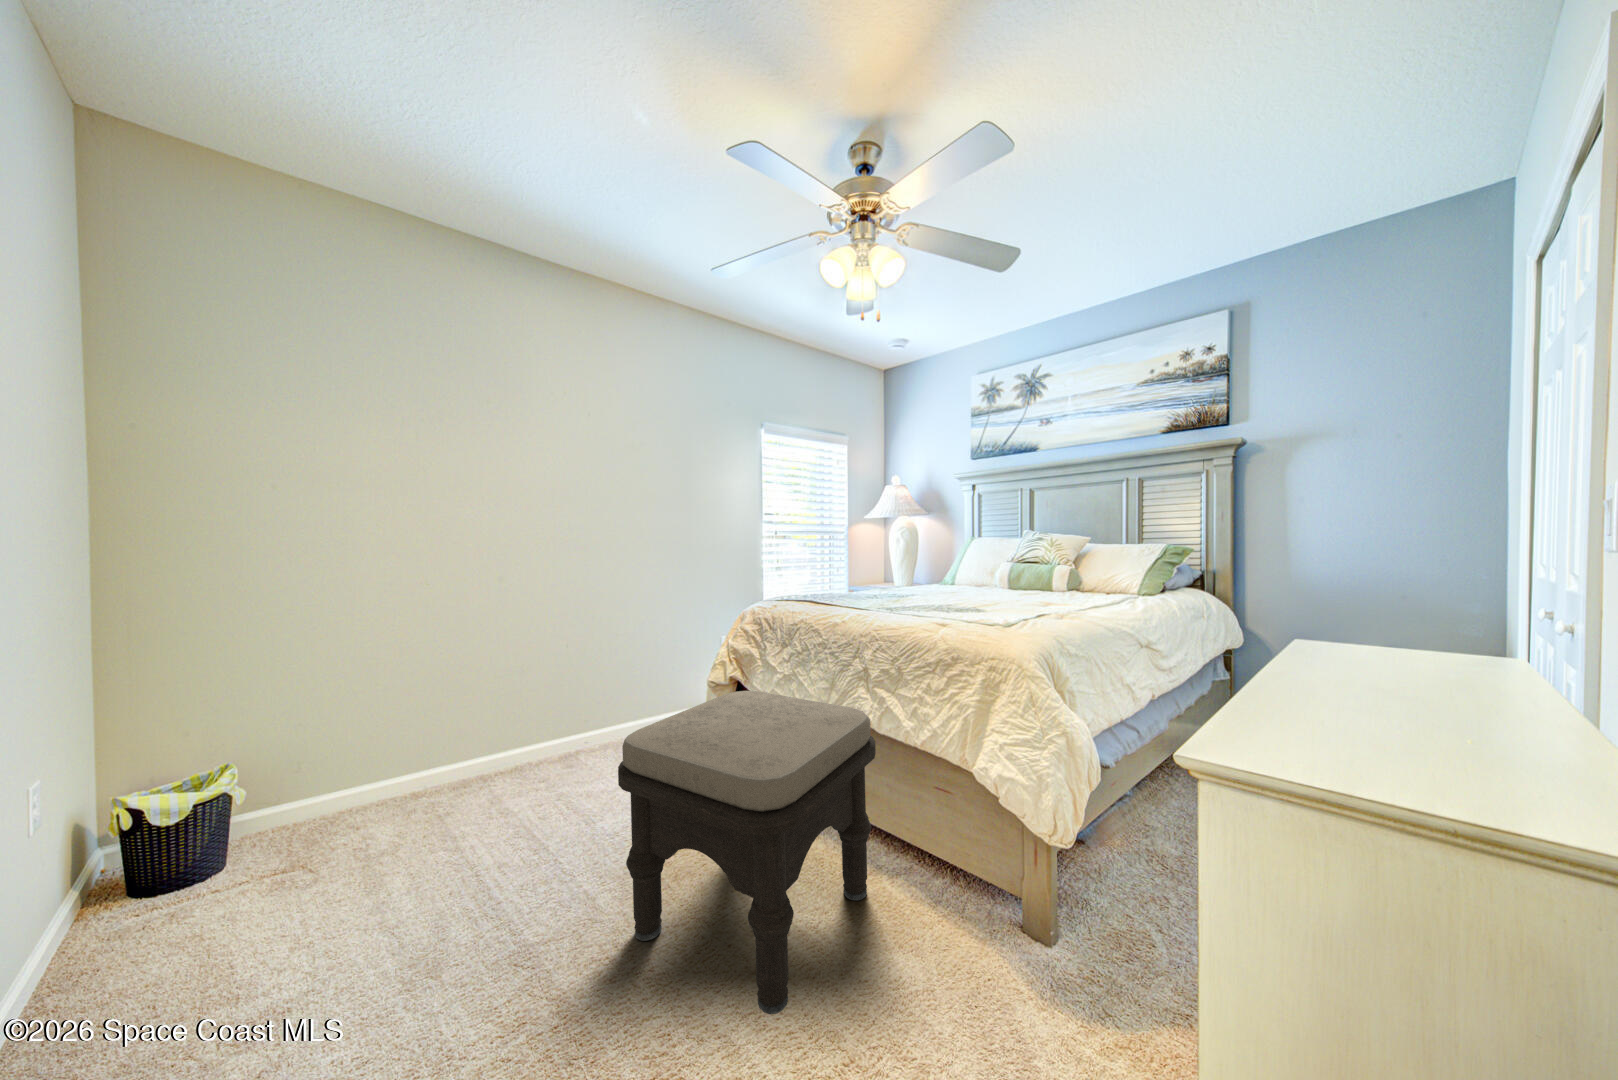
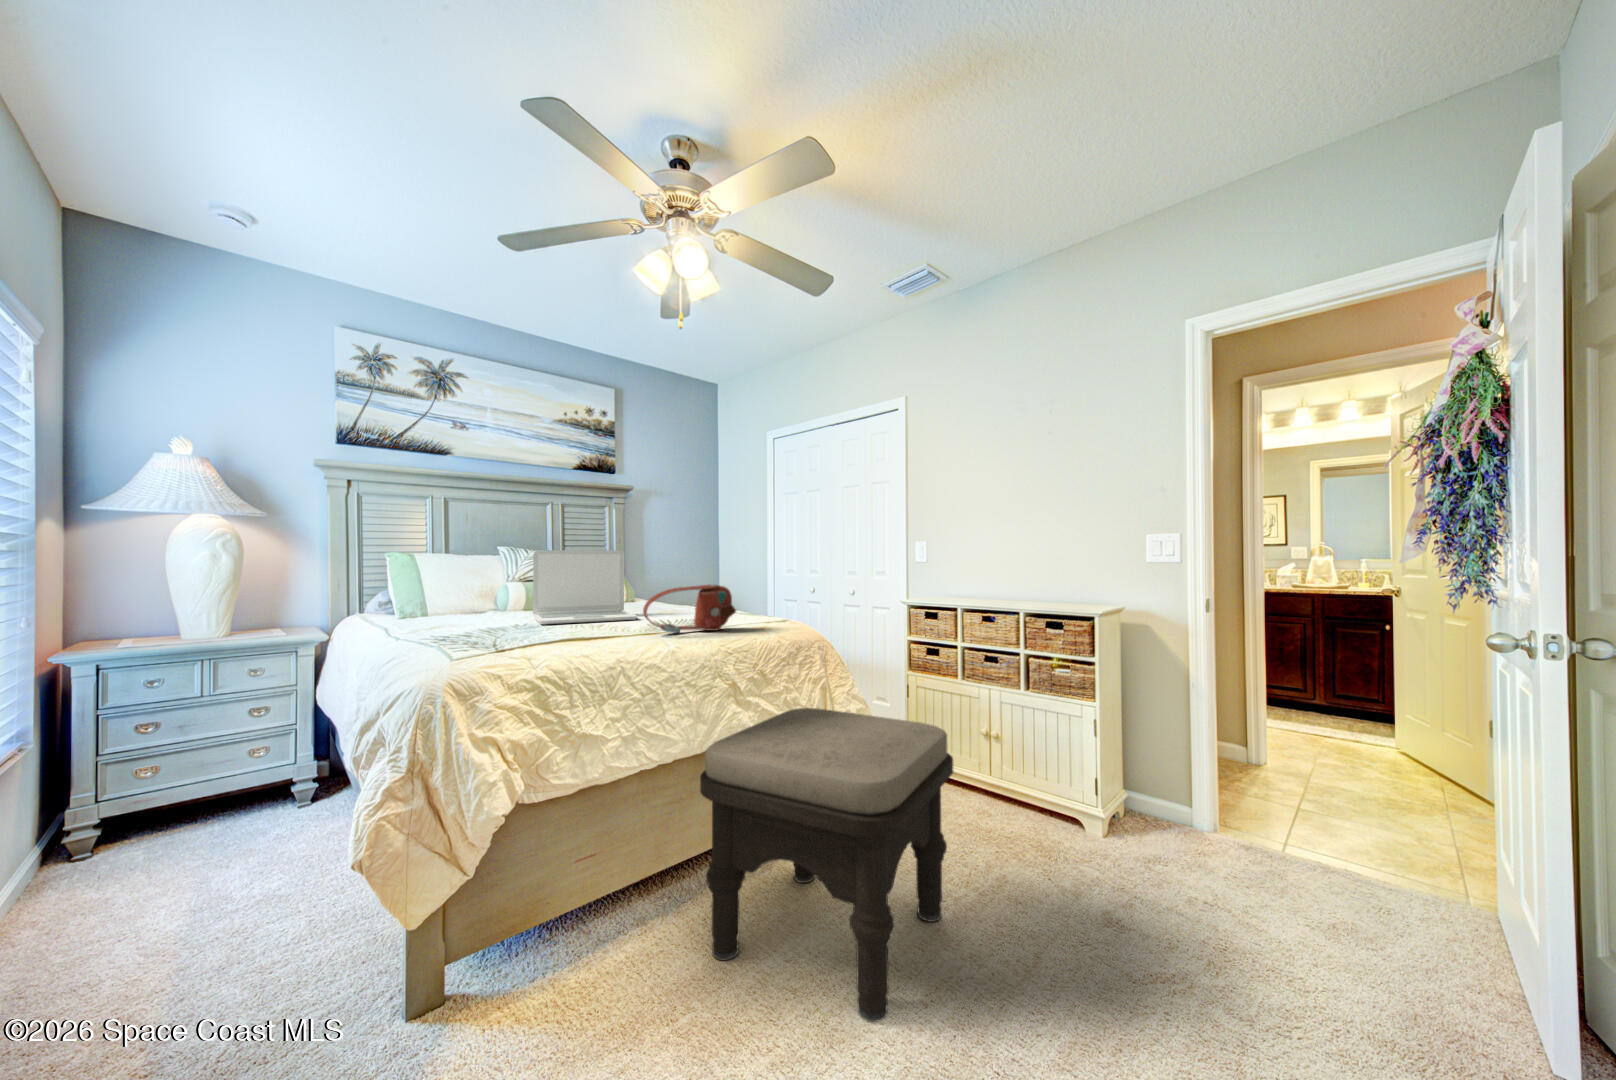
laptop: none [915,530,1017,599] -> present [533,550,637,625]
handbag: none [840,568,912,615] -> present [643,584,736,633]

